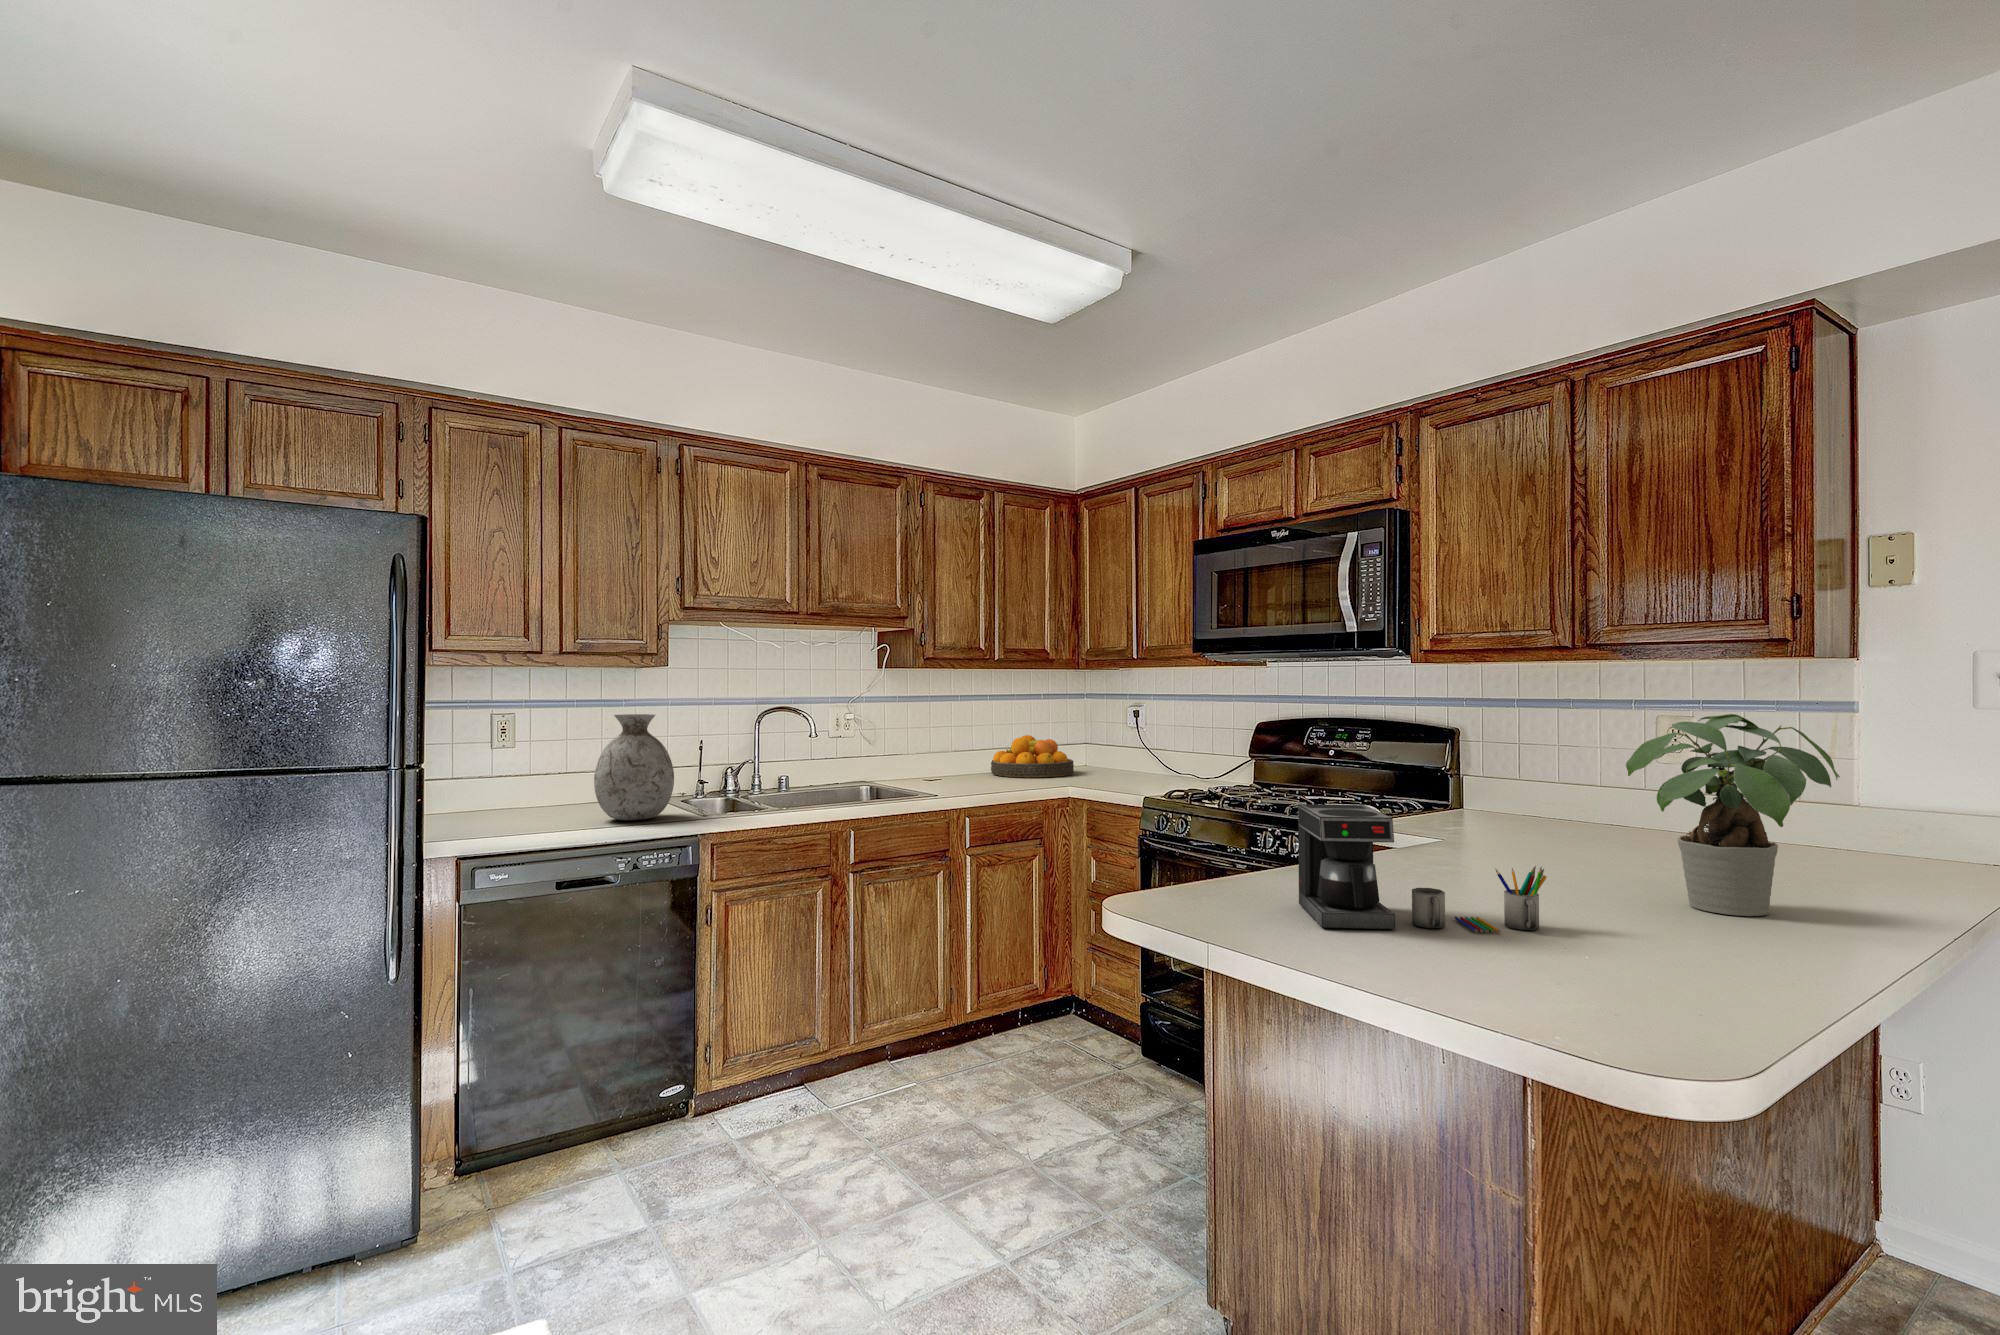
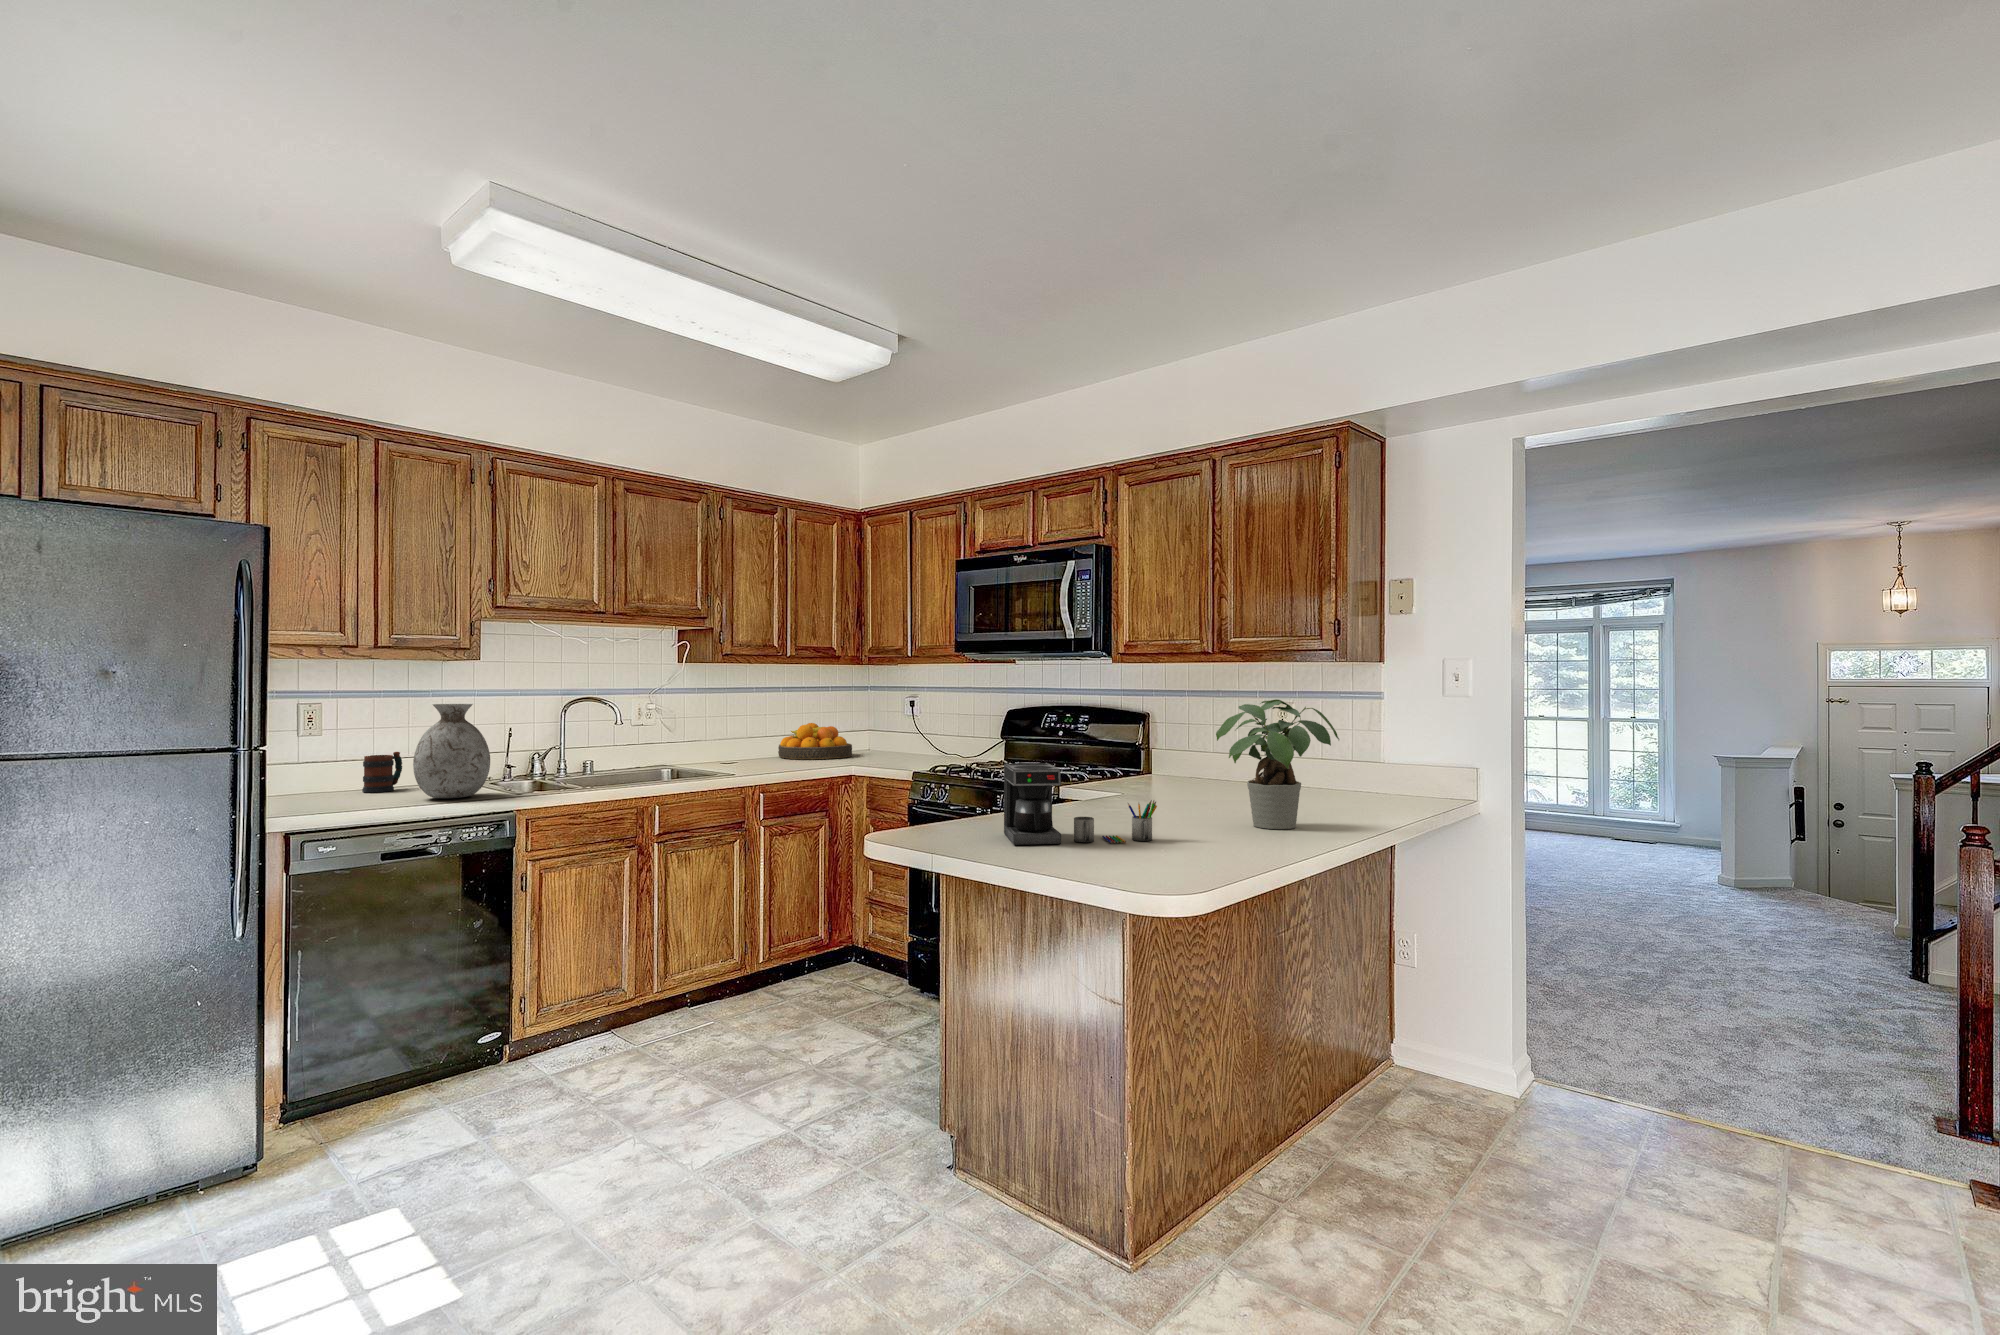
mug: none [552,765,593,810] -> present [362,752,402,792]

